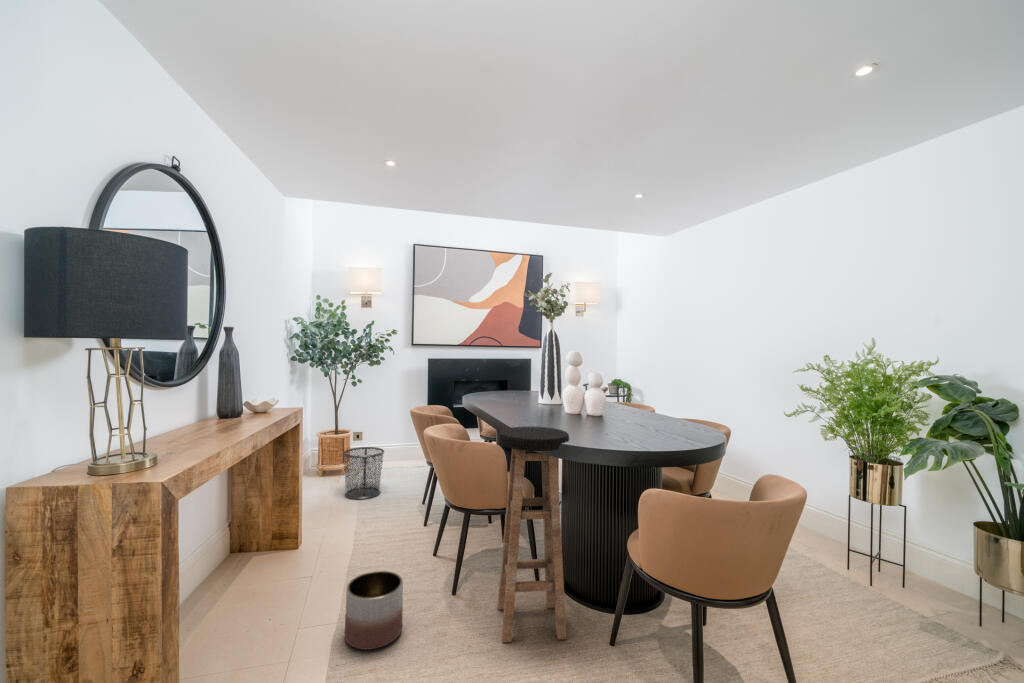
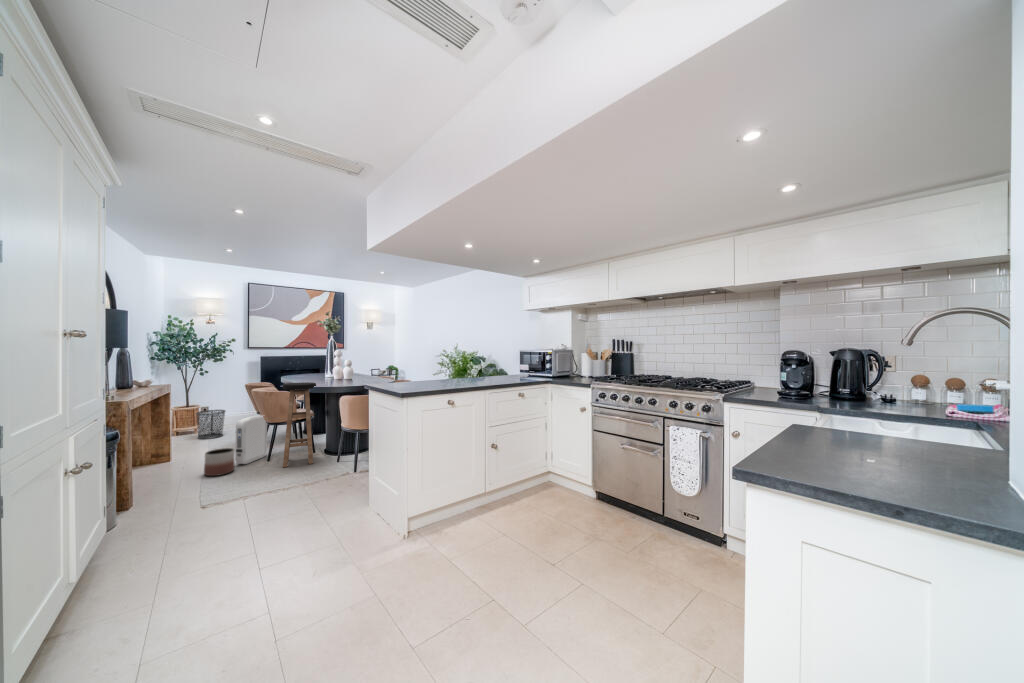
air purifier: none [403,489,459,606] -> present [235,415,267,464]

